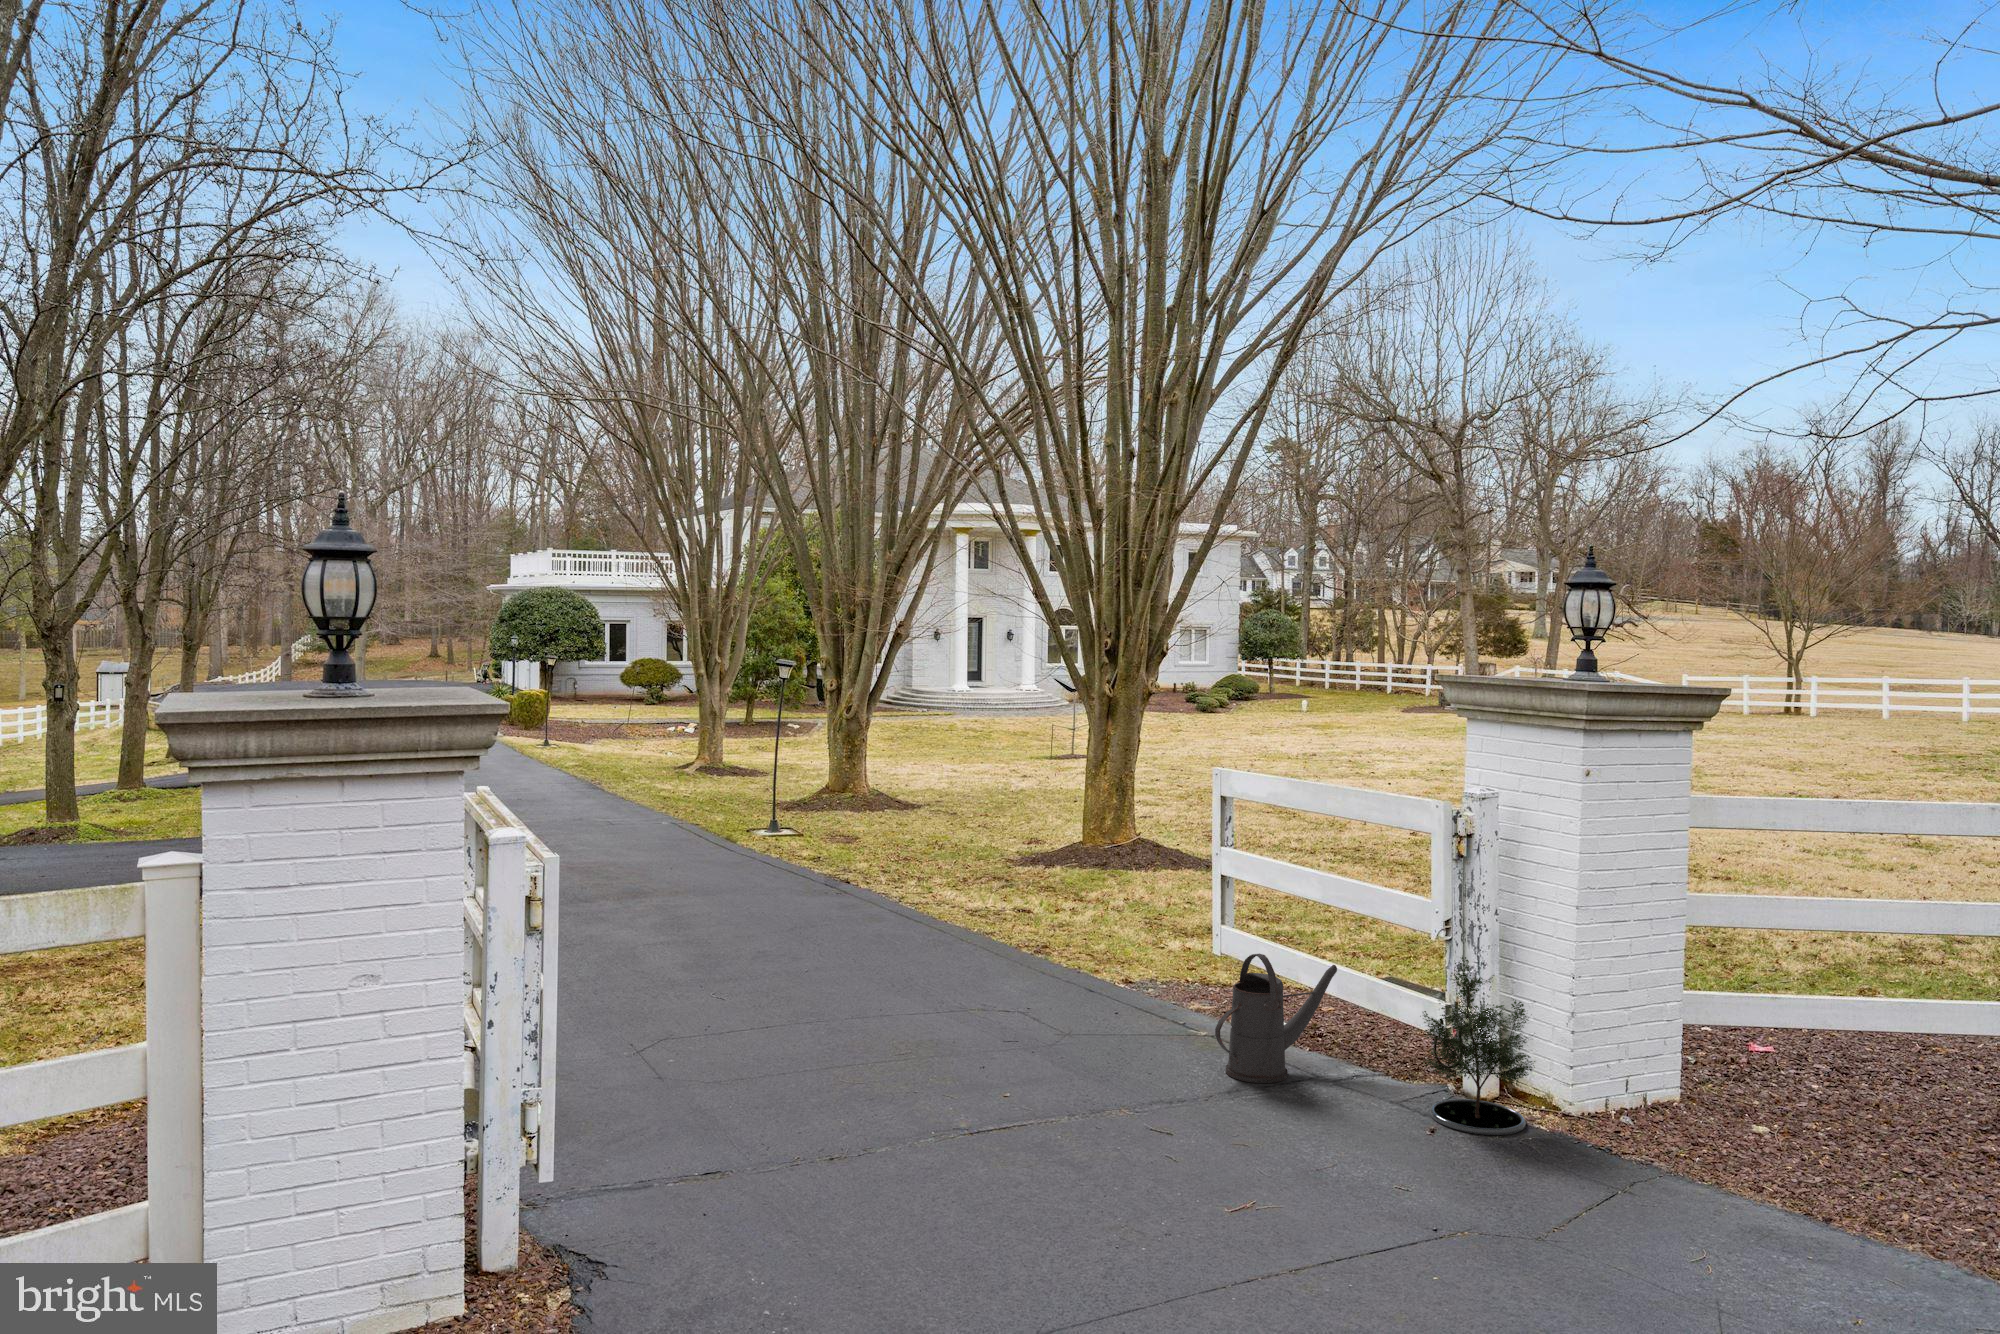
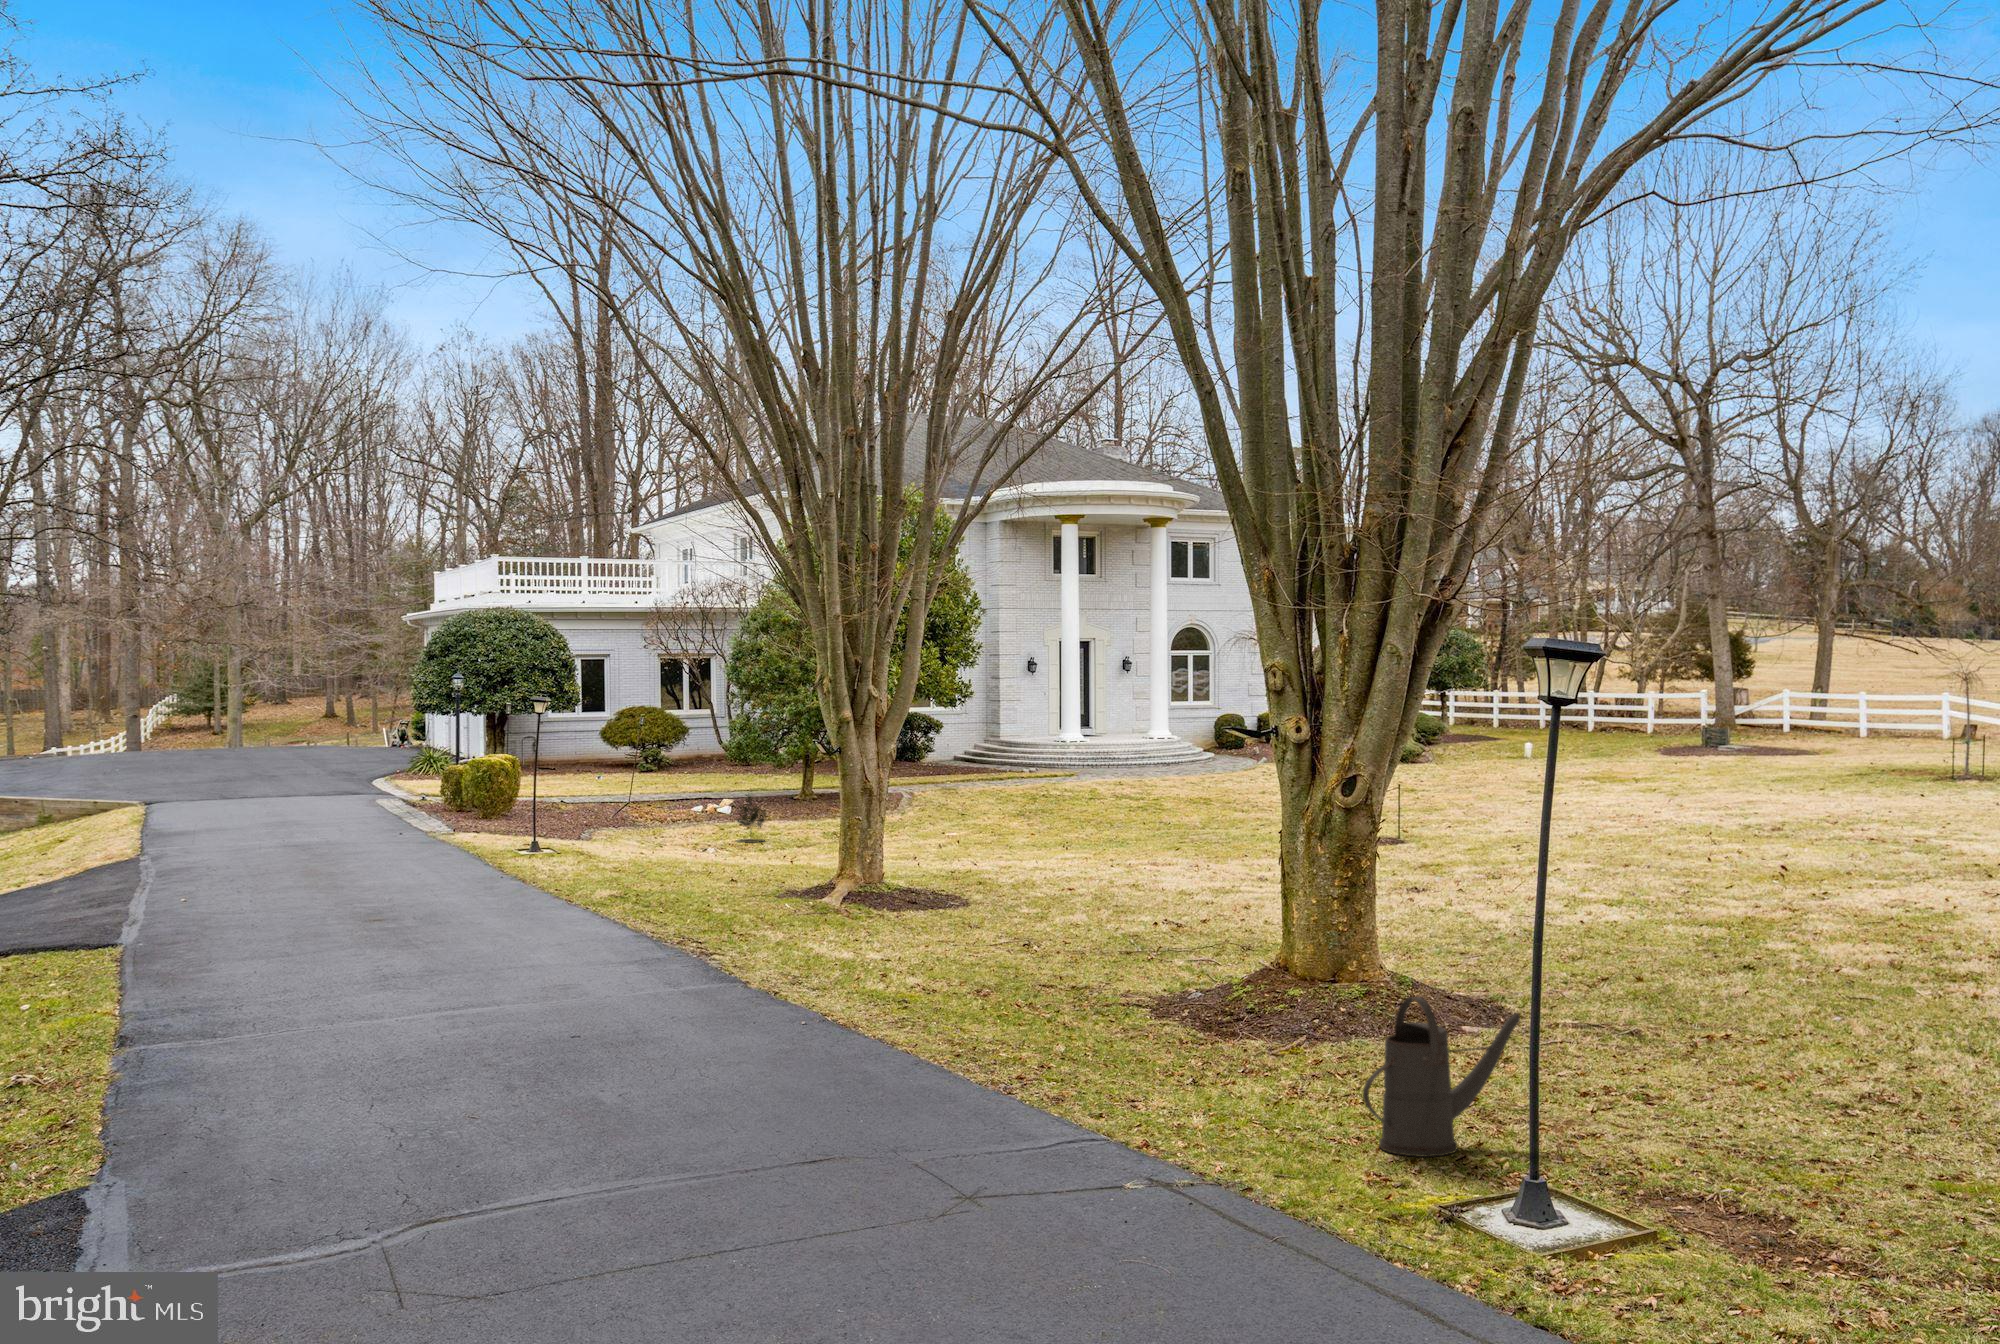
potted tree: present [1423,956,1535,1135] -> present [737,794,765,843]

